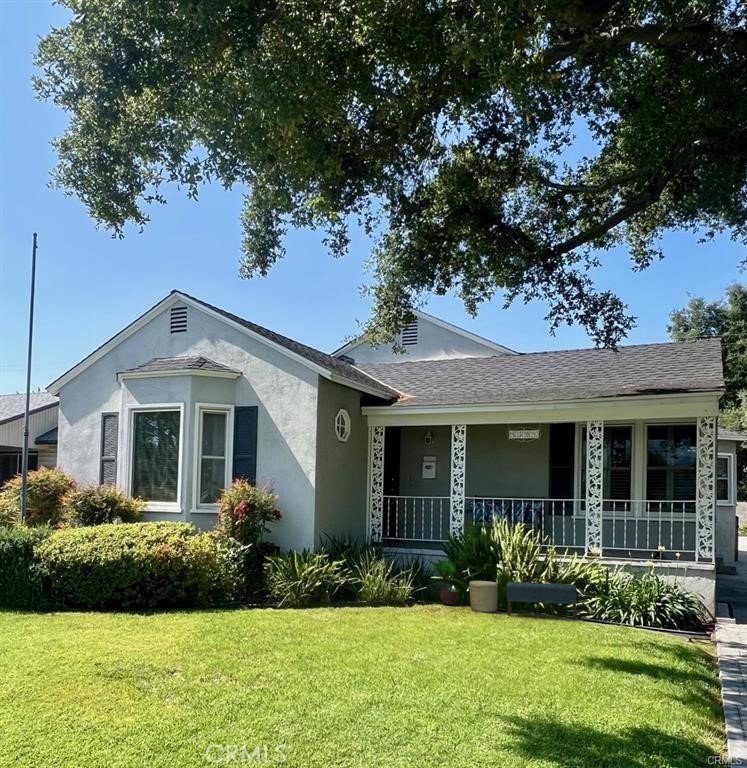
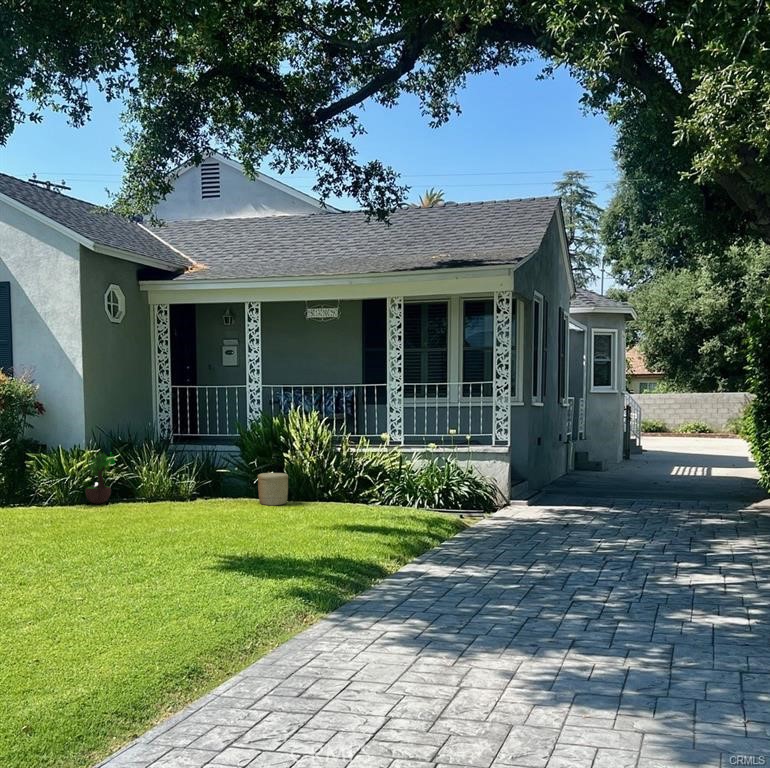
potted tree: present [433,560,459,605] -> present [86,453,115,504]
bench: present [506,582,577,620] -> none [296,472,369,508]

